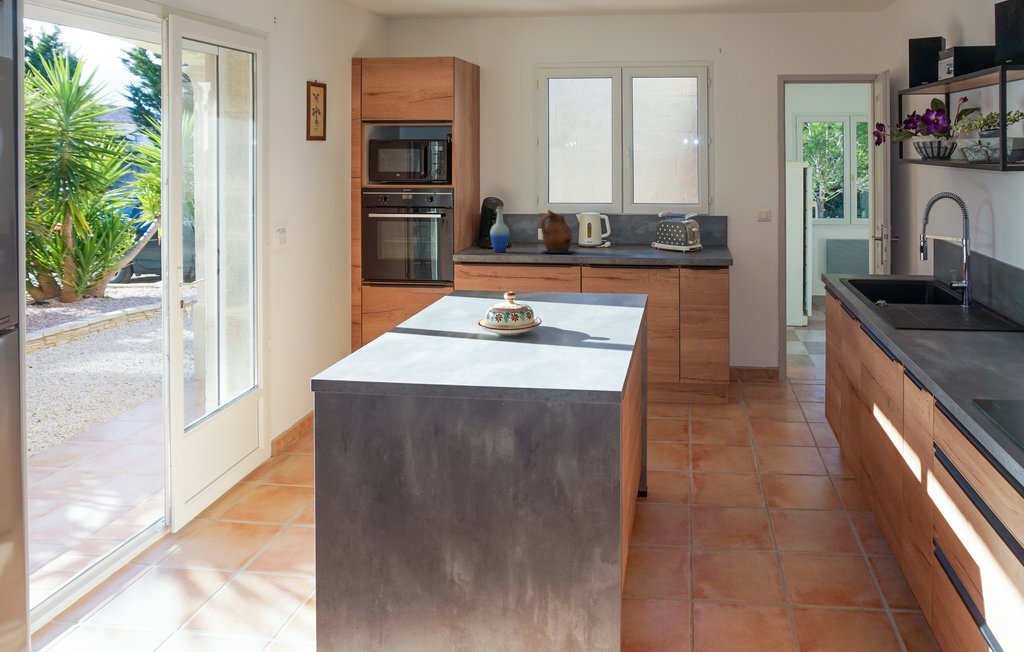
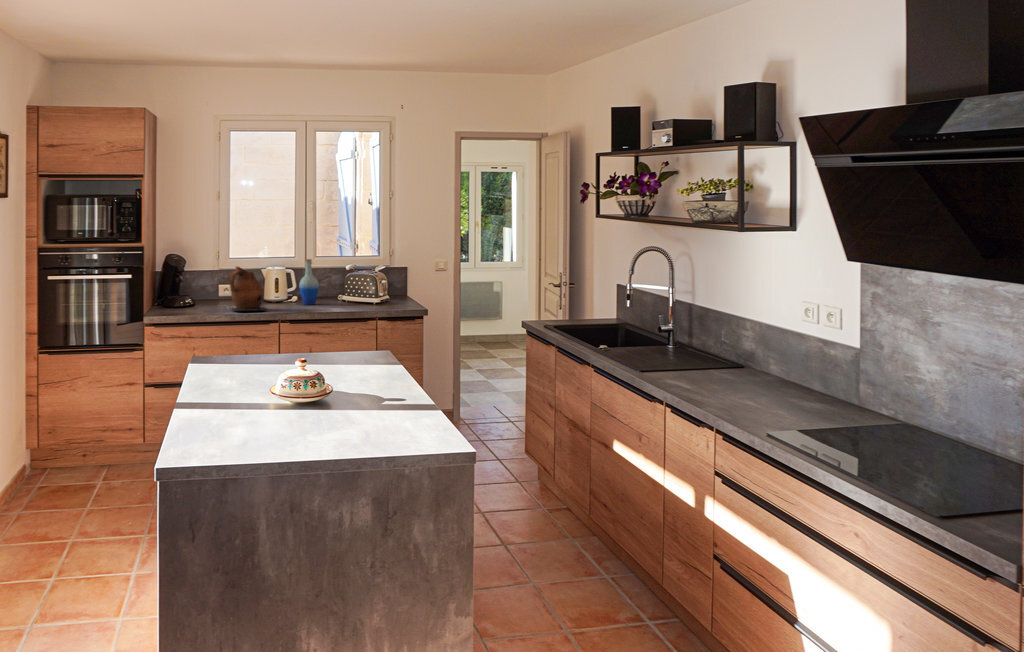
bottle: present [490,207,509,252] -> present [299,259,319,305]

